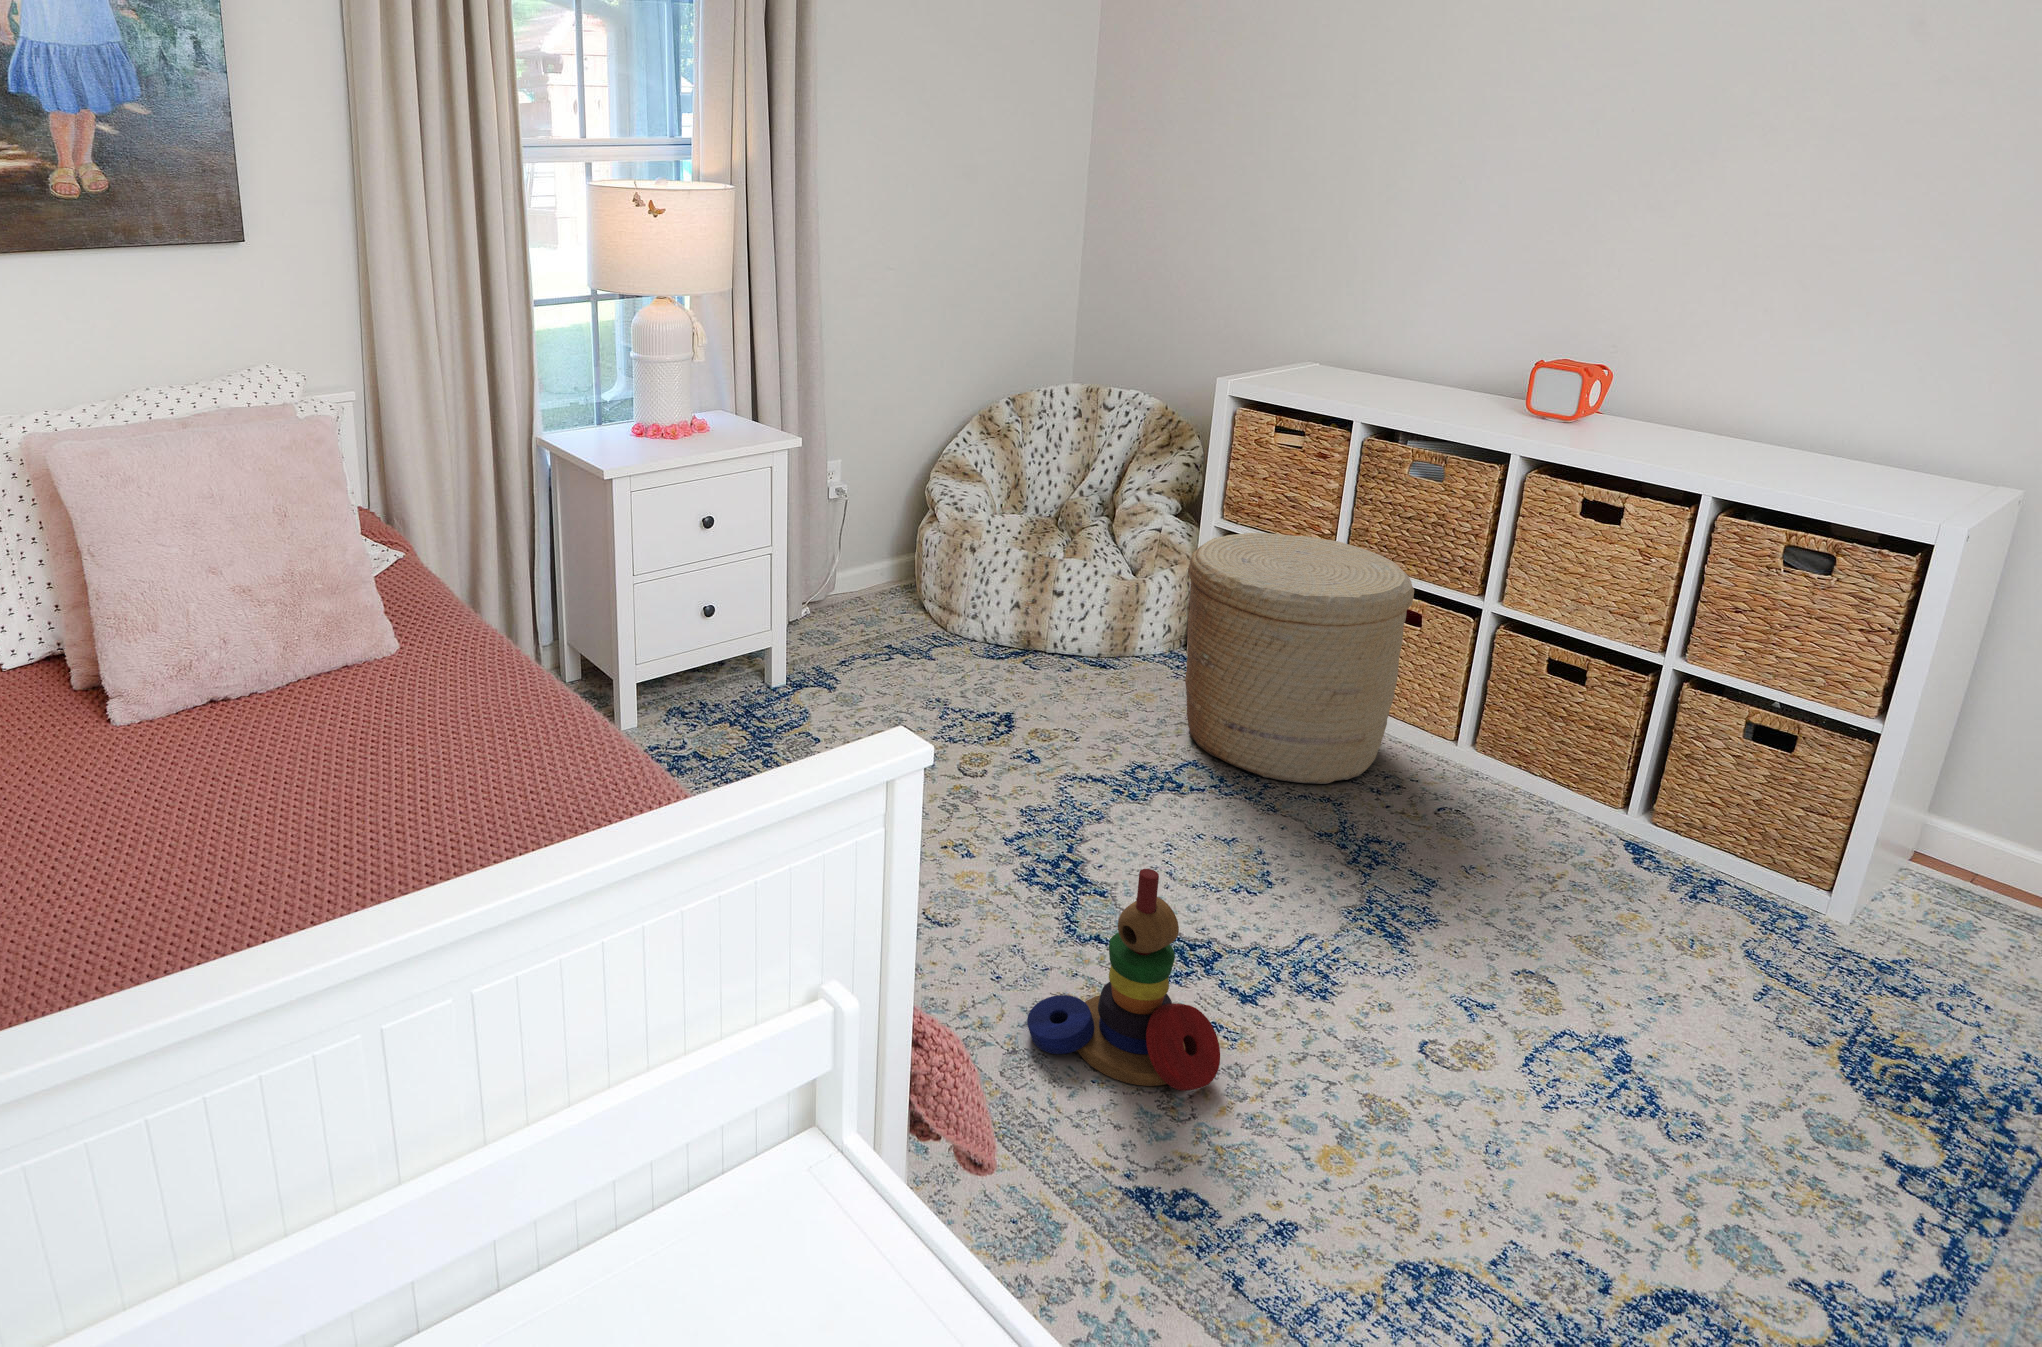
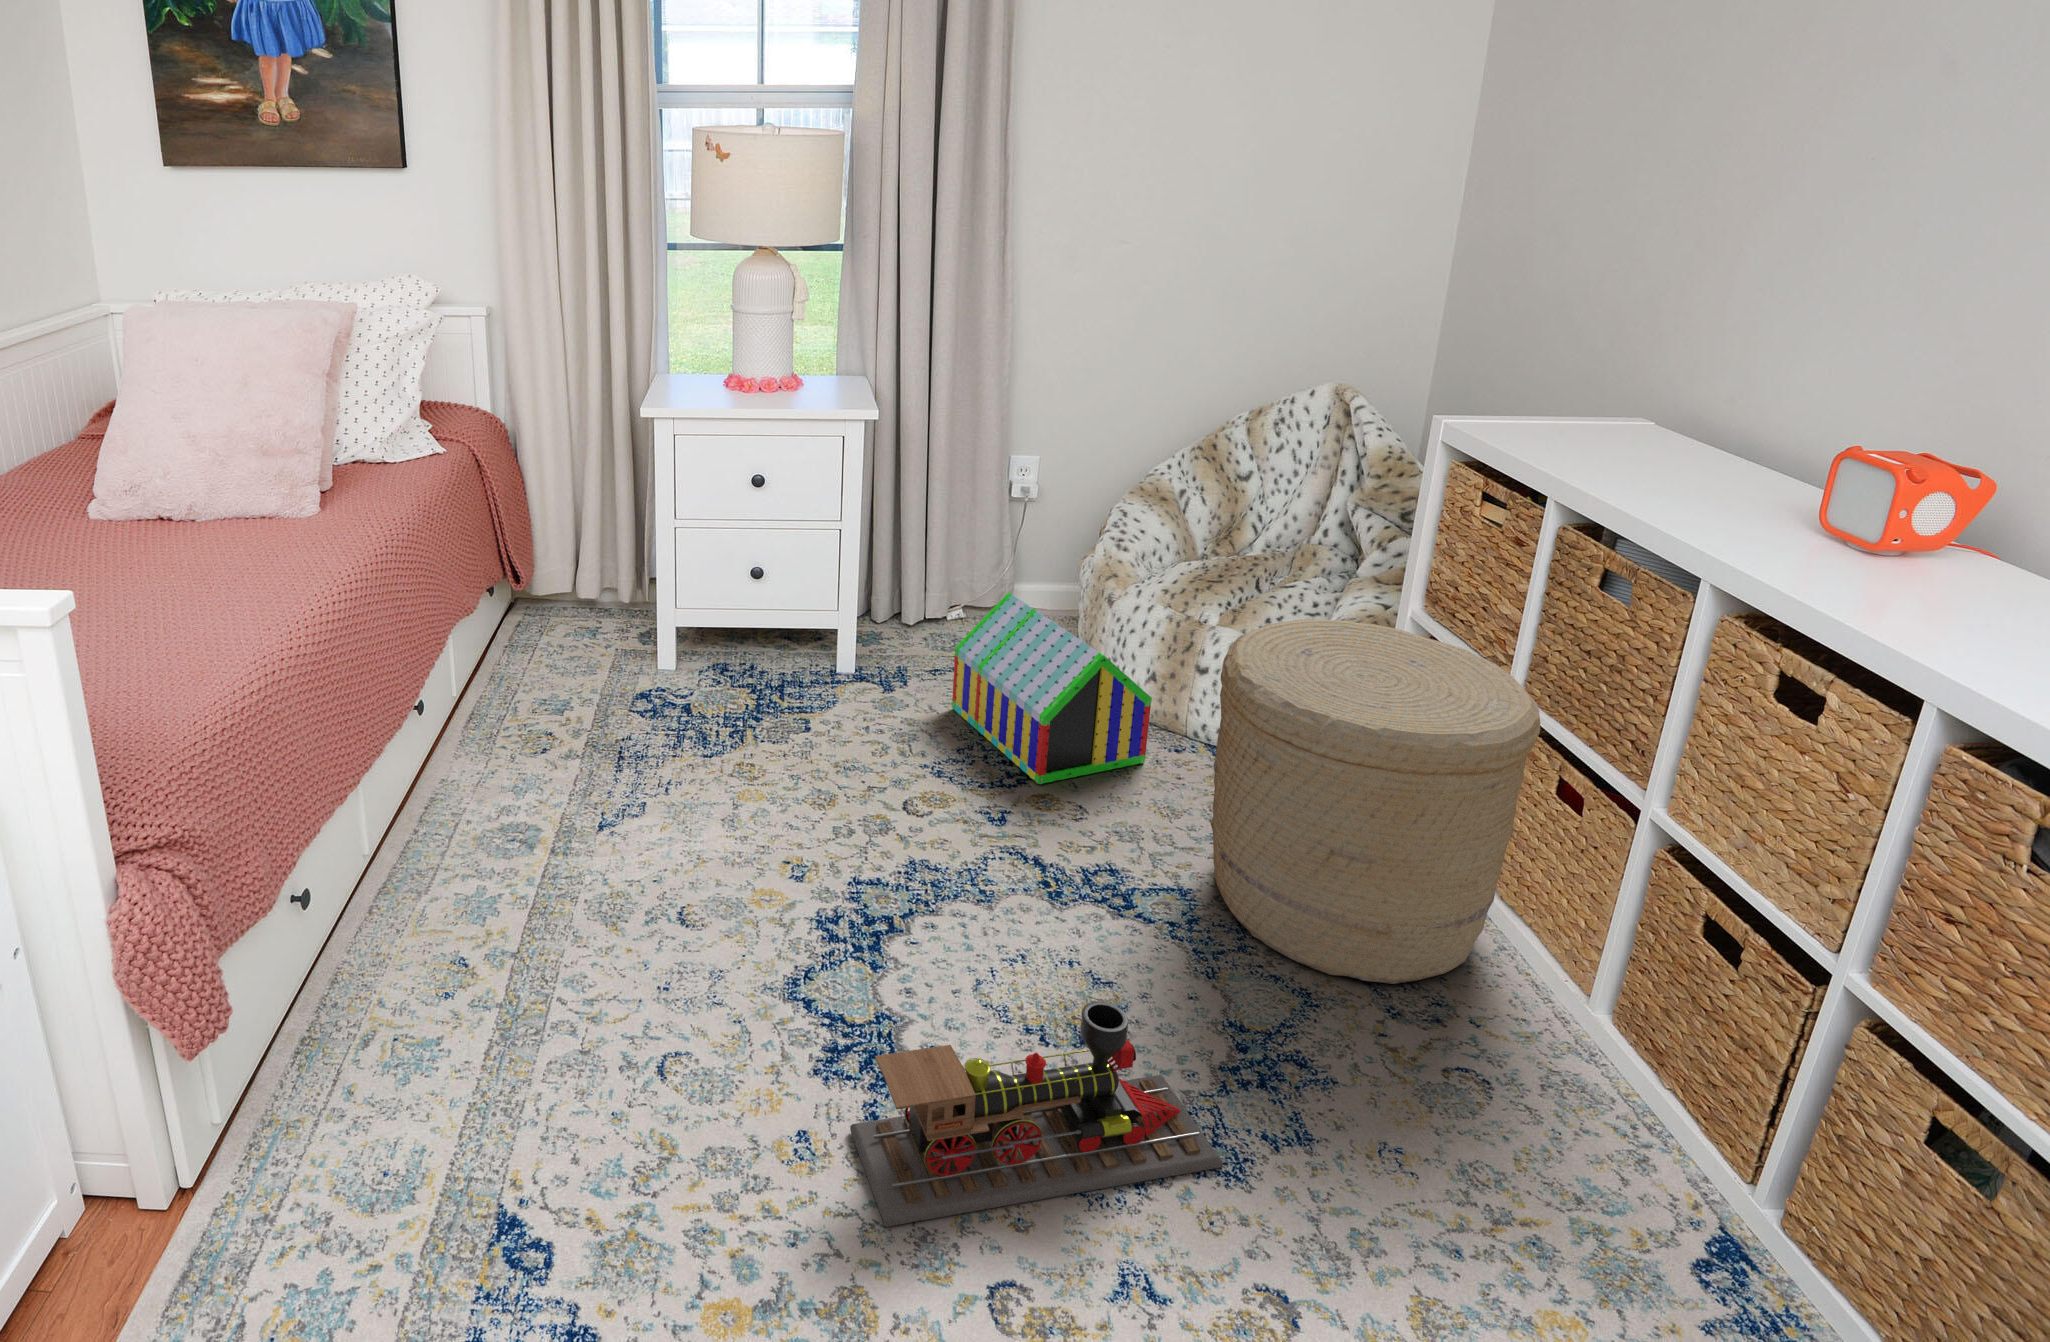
toy house: none [891,577,1067,725] -> present [952,593,1152,784]
toy train: none [1230,831,1421,1047] -> present [850,1001,1223,1227]
stacking toy: present [1027,869,1220,1091] -> none [599,917,766,1185]

